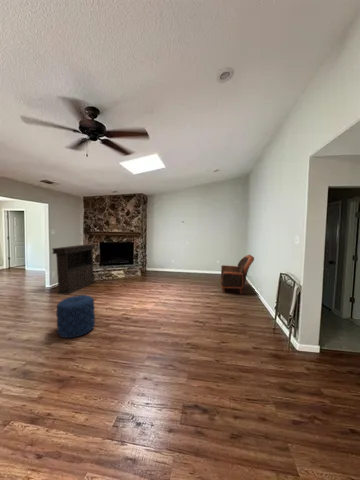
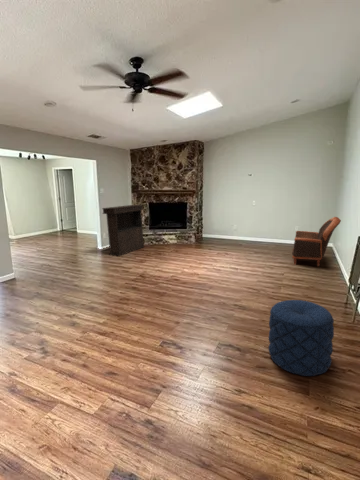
pouf: present [56,295,95,338] -> present [269,300,334,376]

